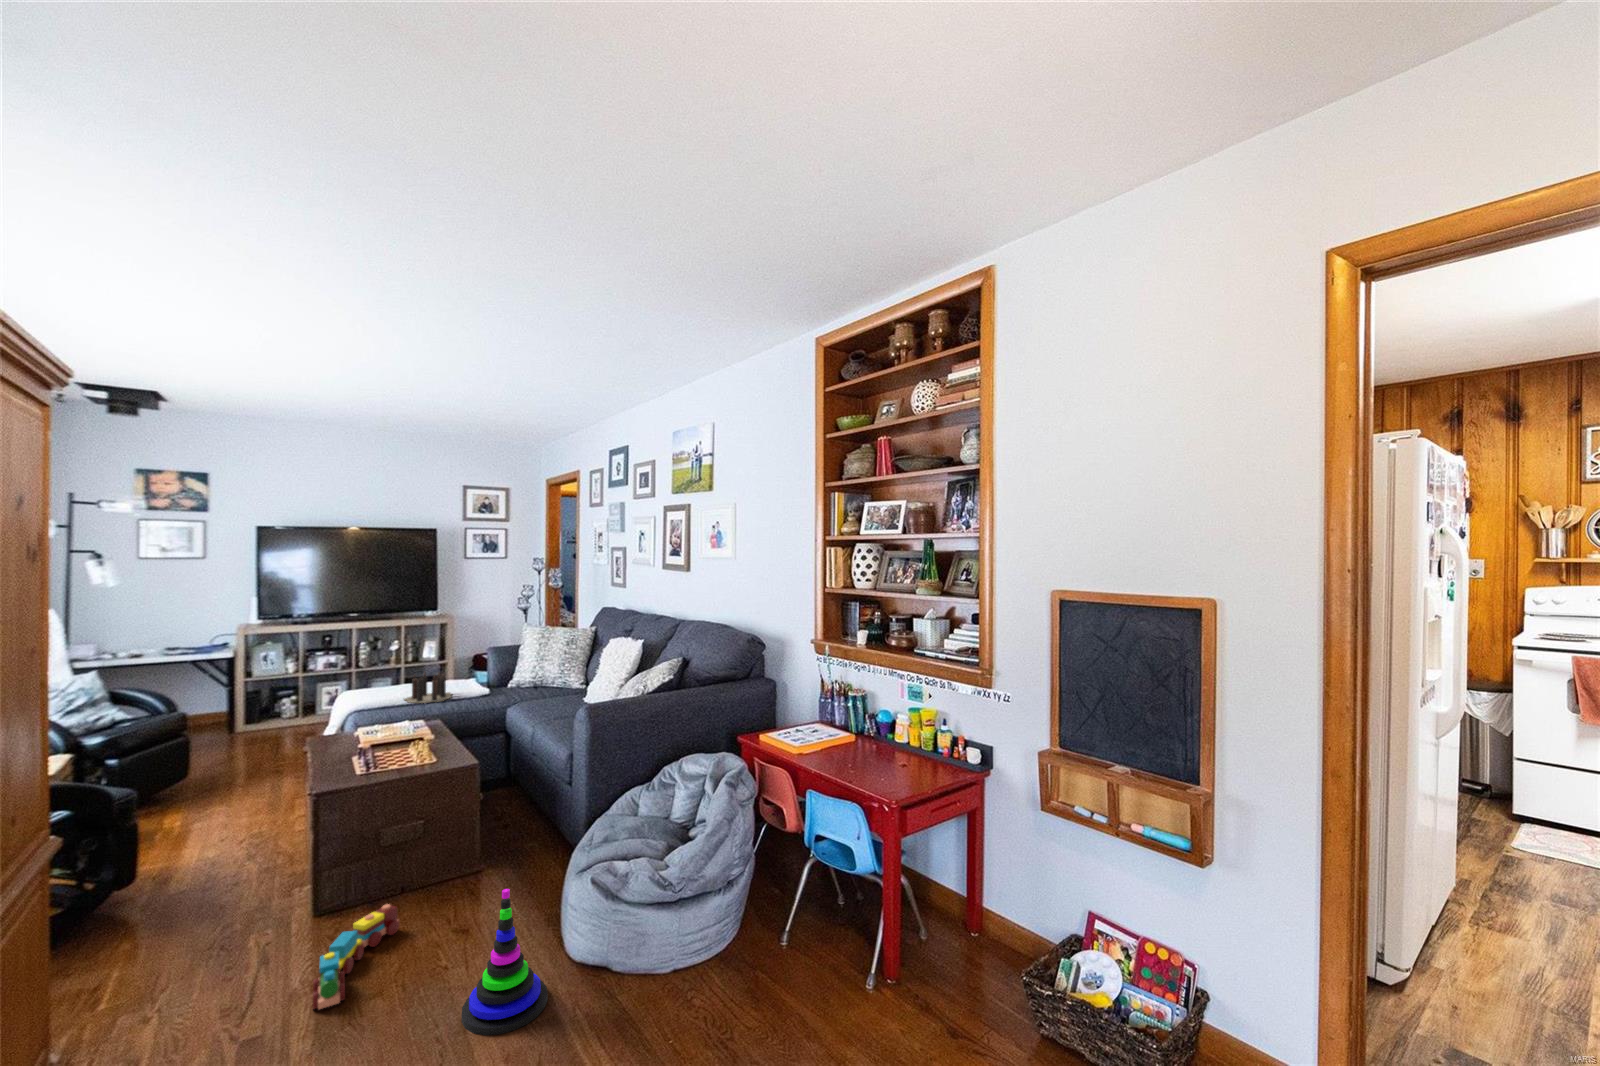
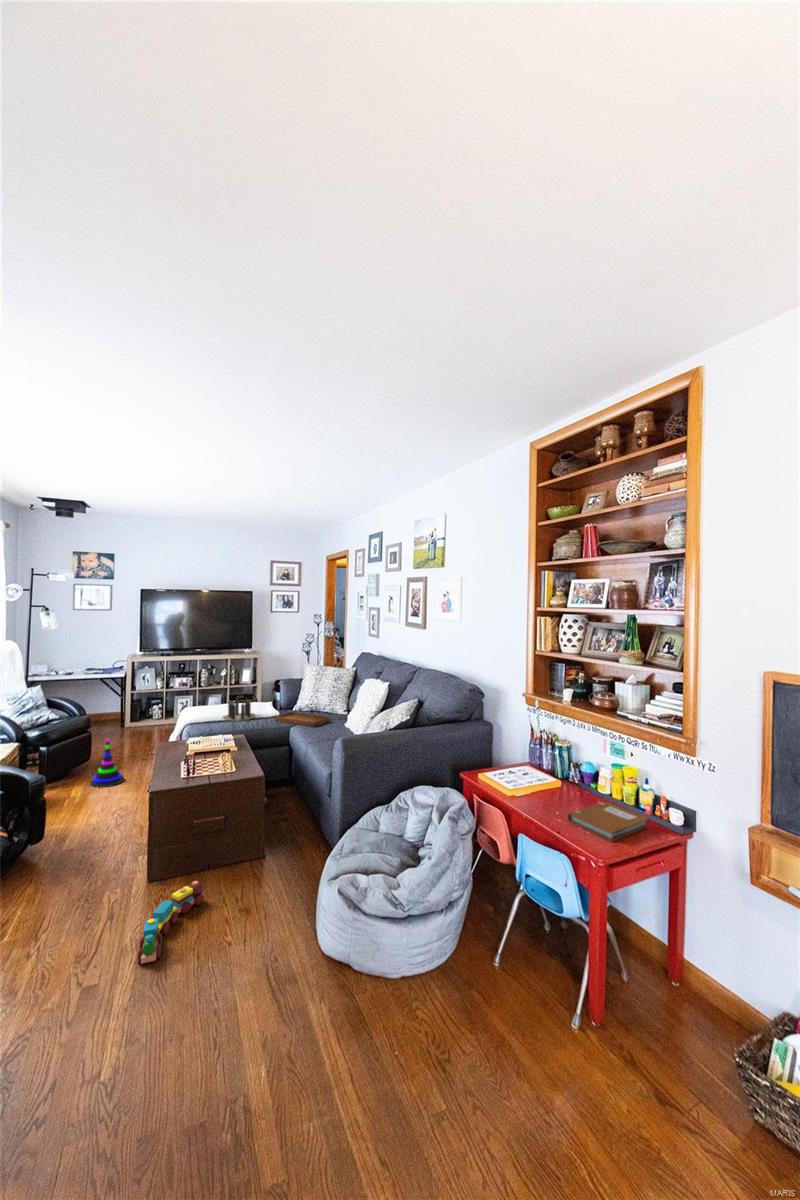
tray: none [483,674,561,704] -> present [275,704,329,727]
notebook: none [862,748,947,784] -> present [568,802,648,841]
stacking toy: present [461,889,548,1035] -> present [90,738,124,787]

